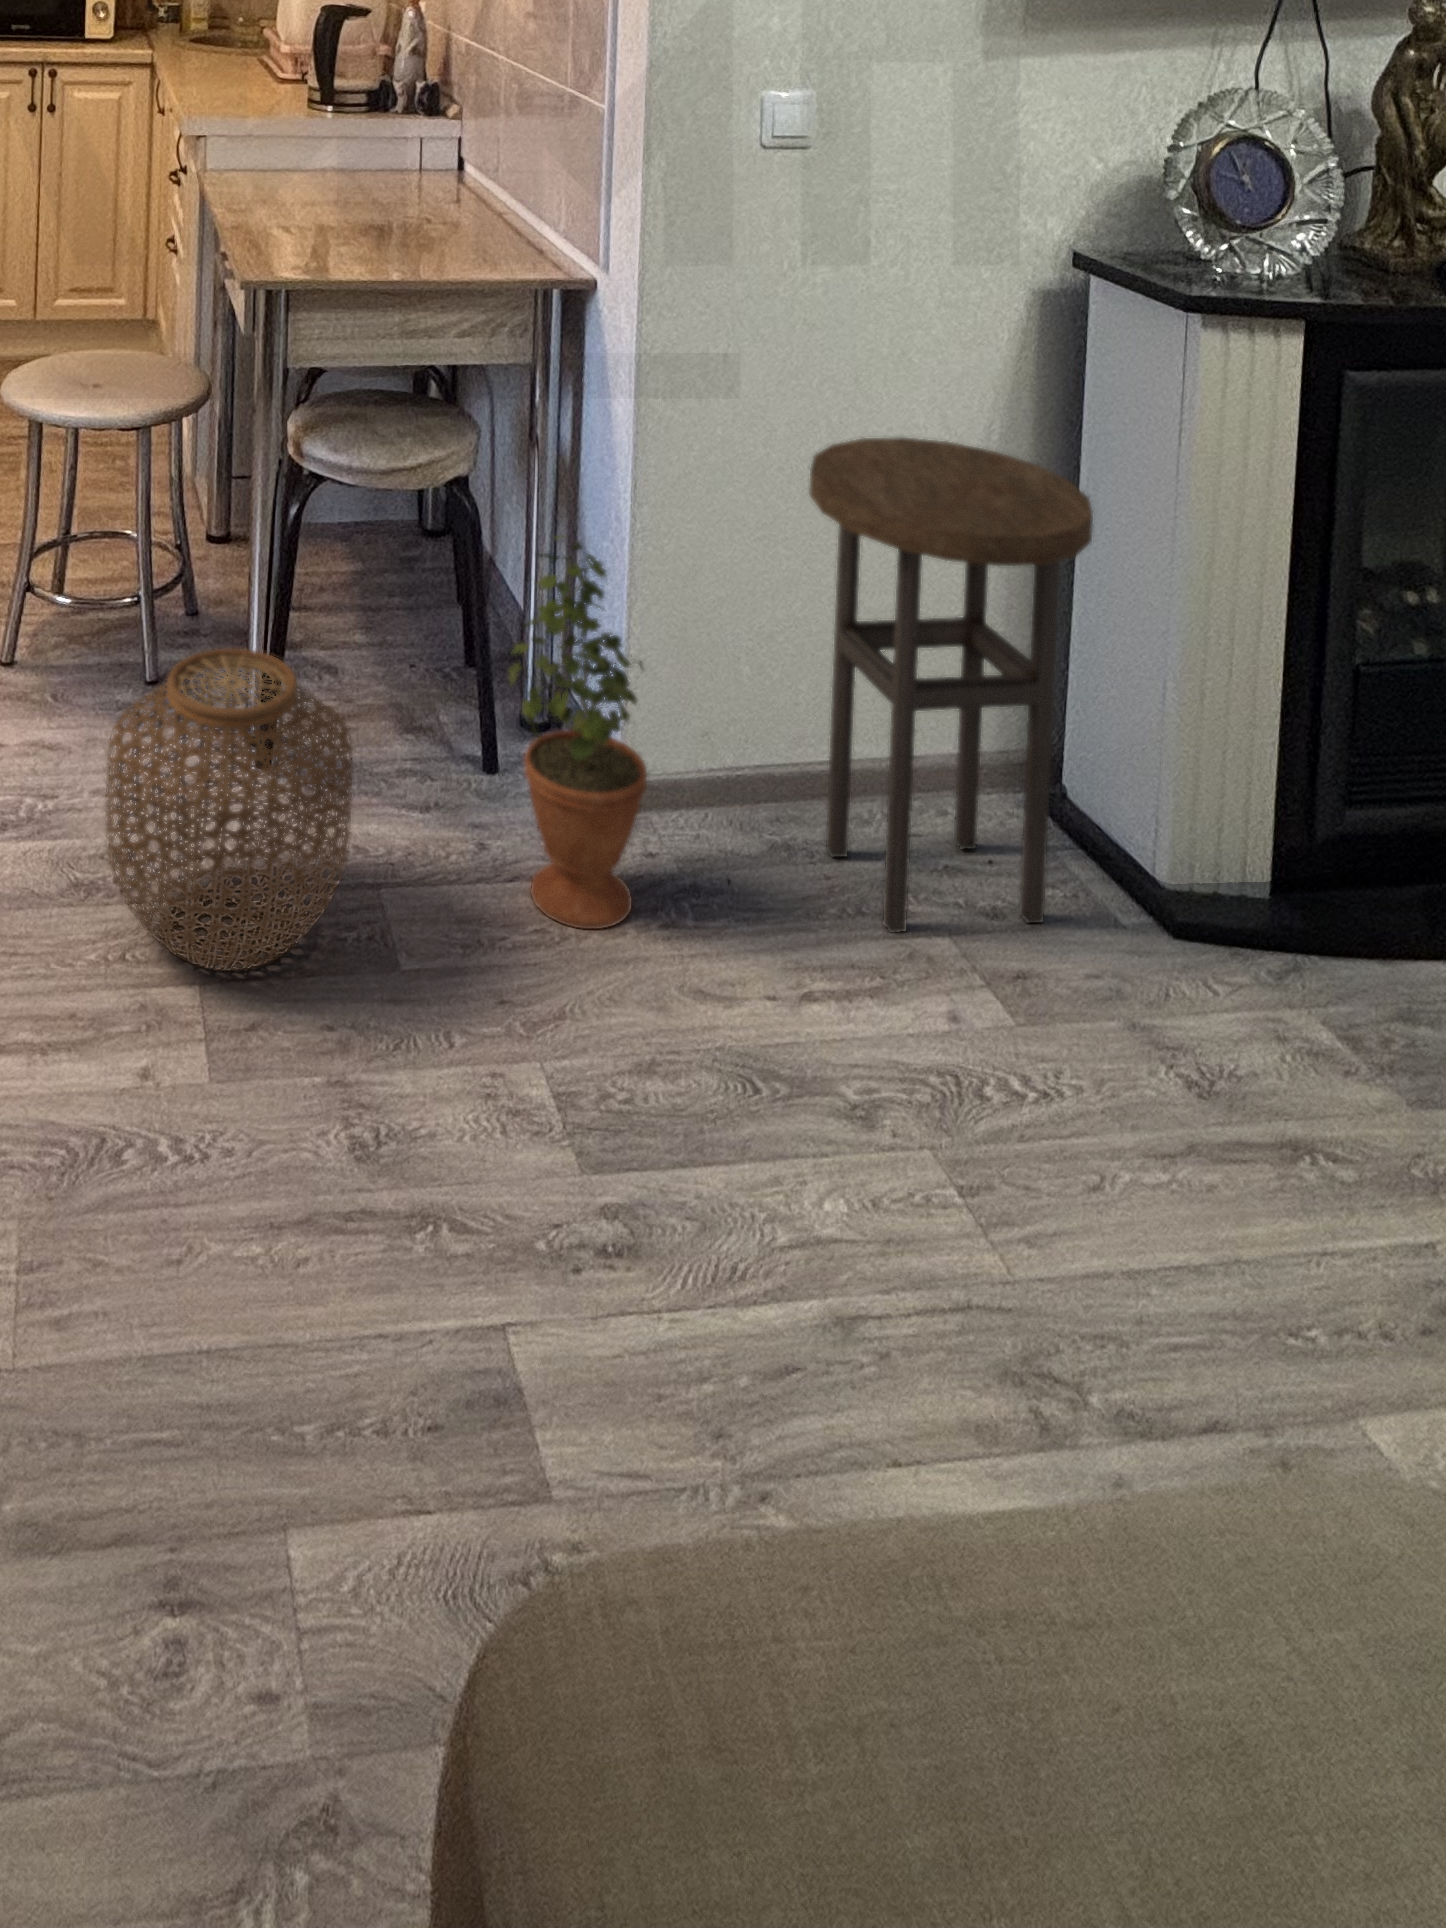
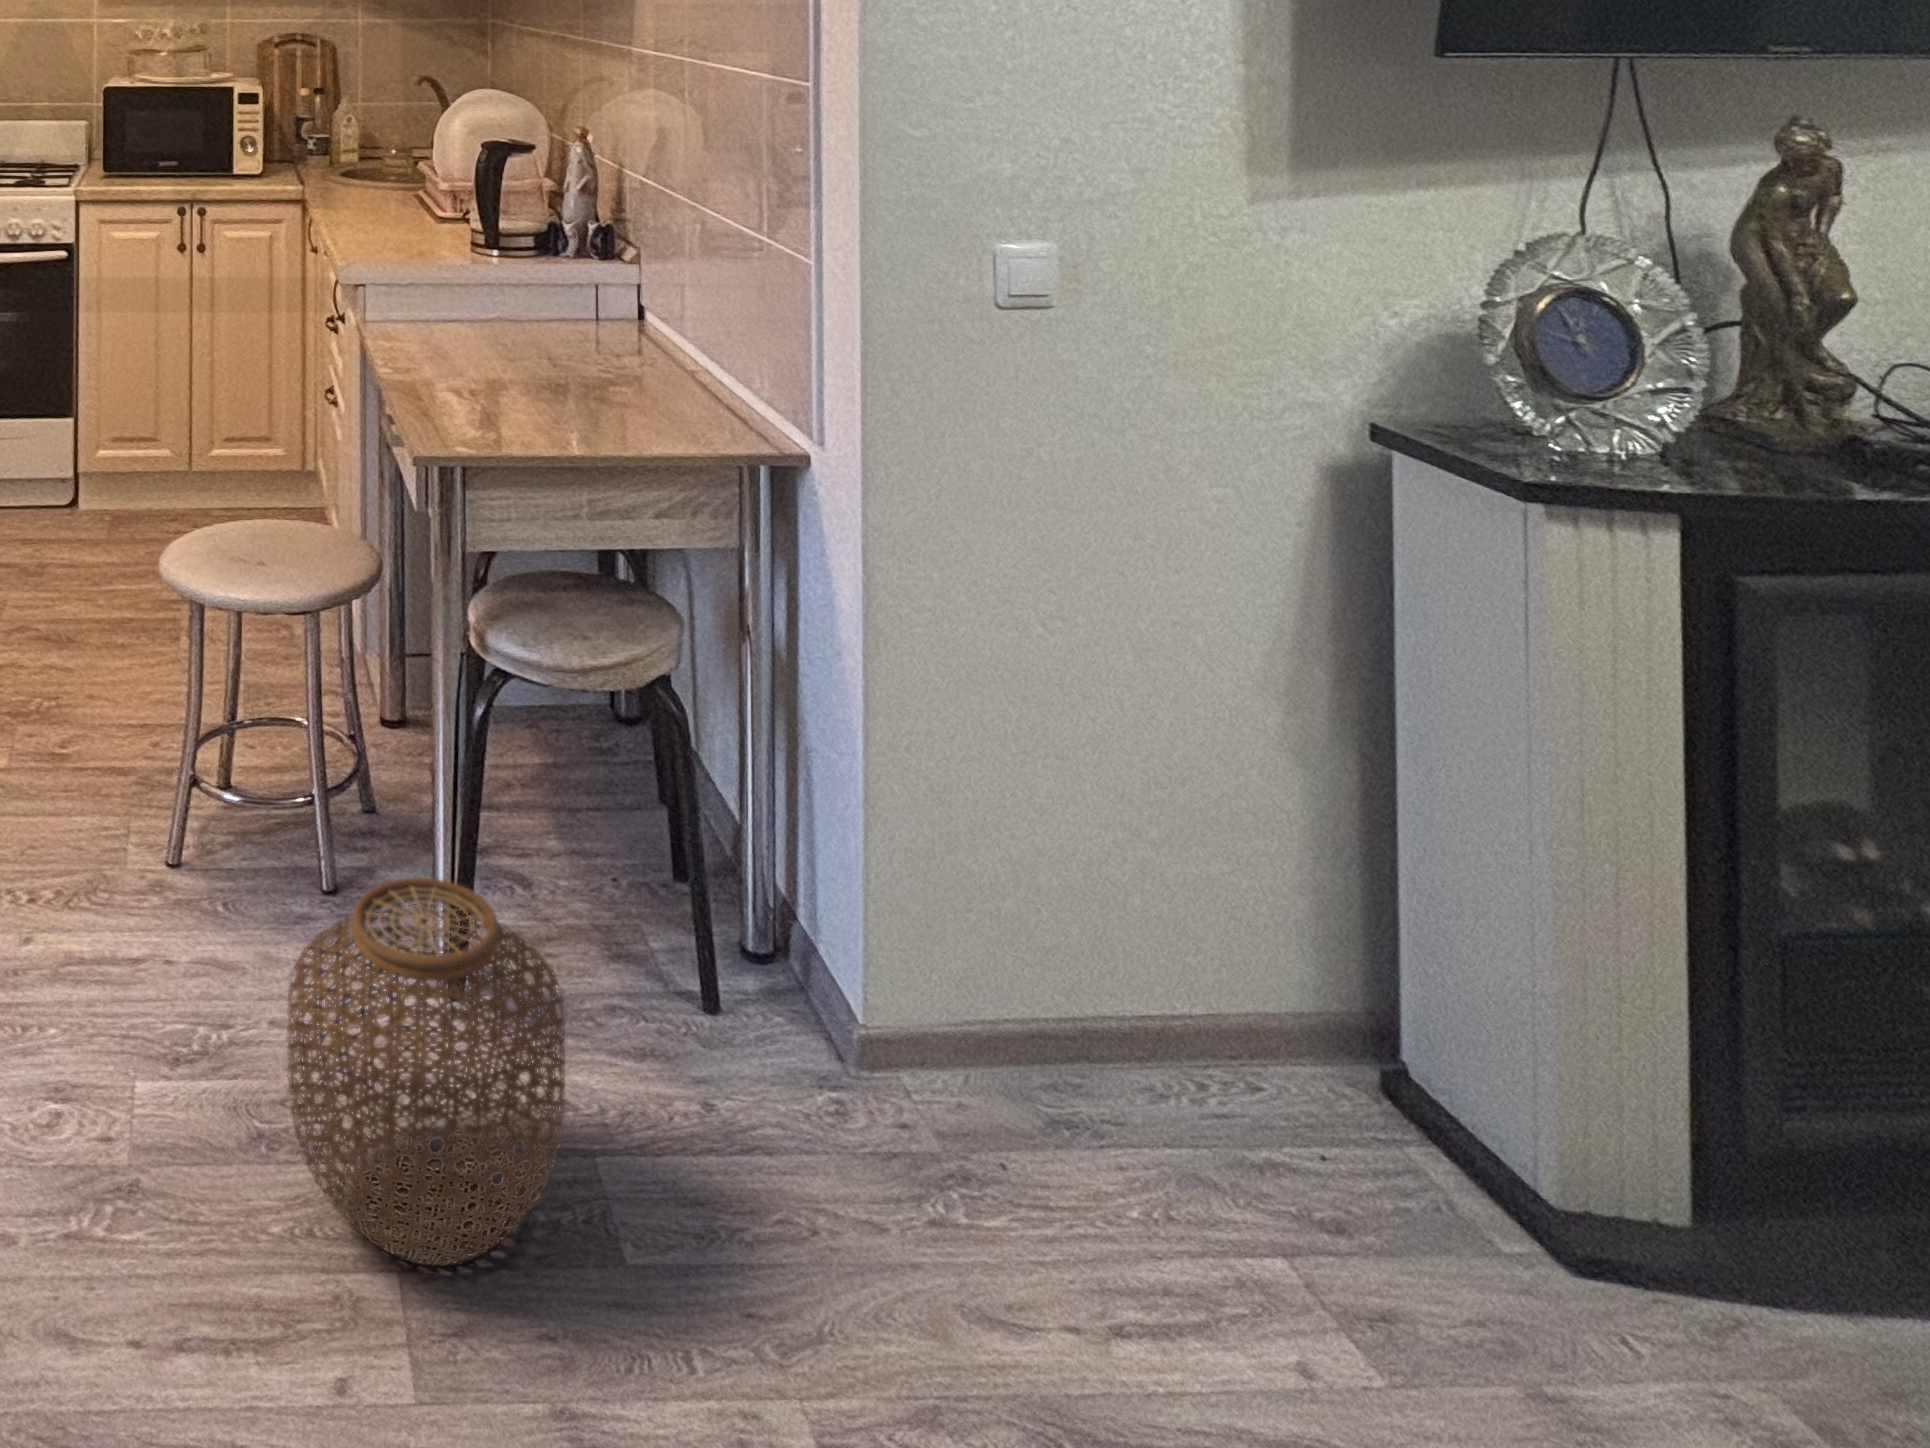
side table: present [809,437,1093,933] -> none [1079,639,1438,1251]
potted plant: present [509,536,647,929] -> none [738,752,906,1229]

